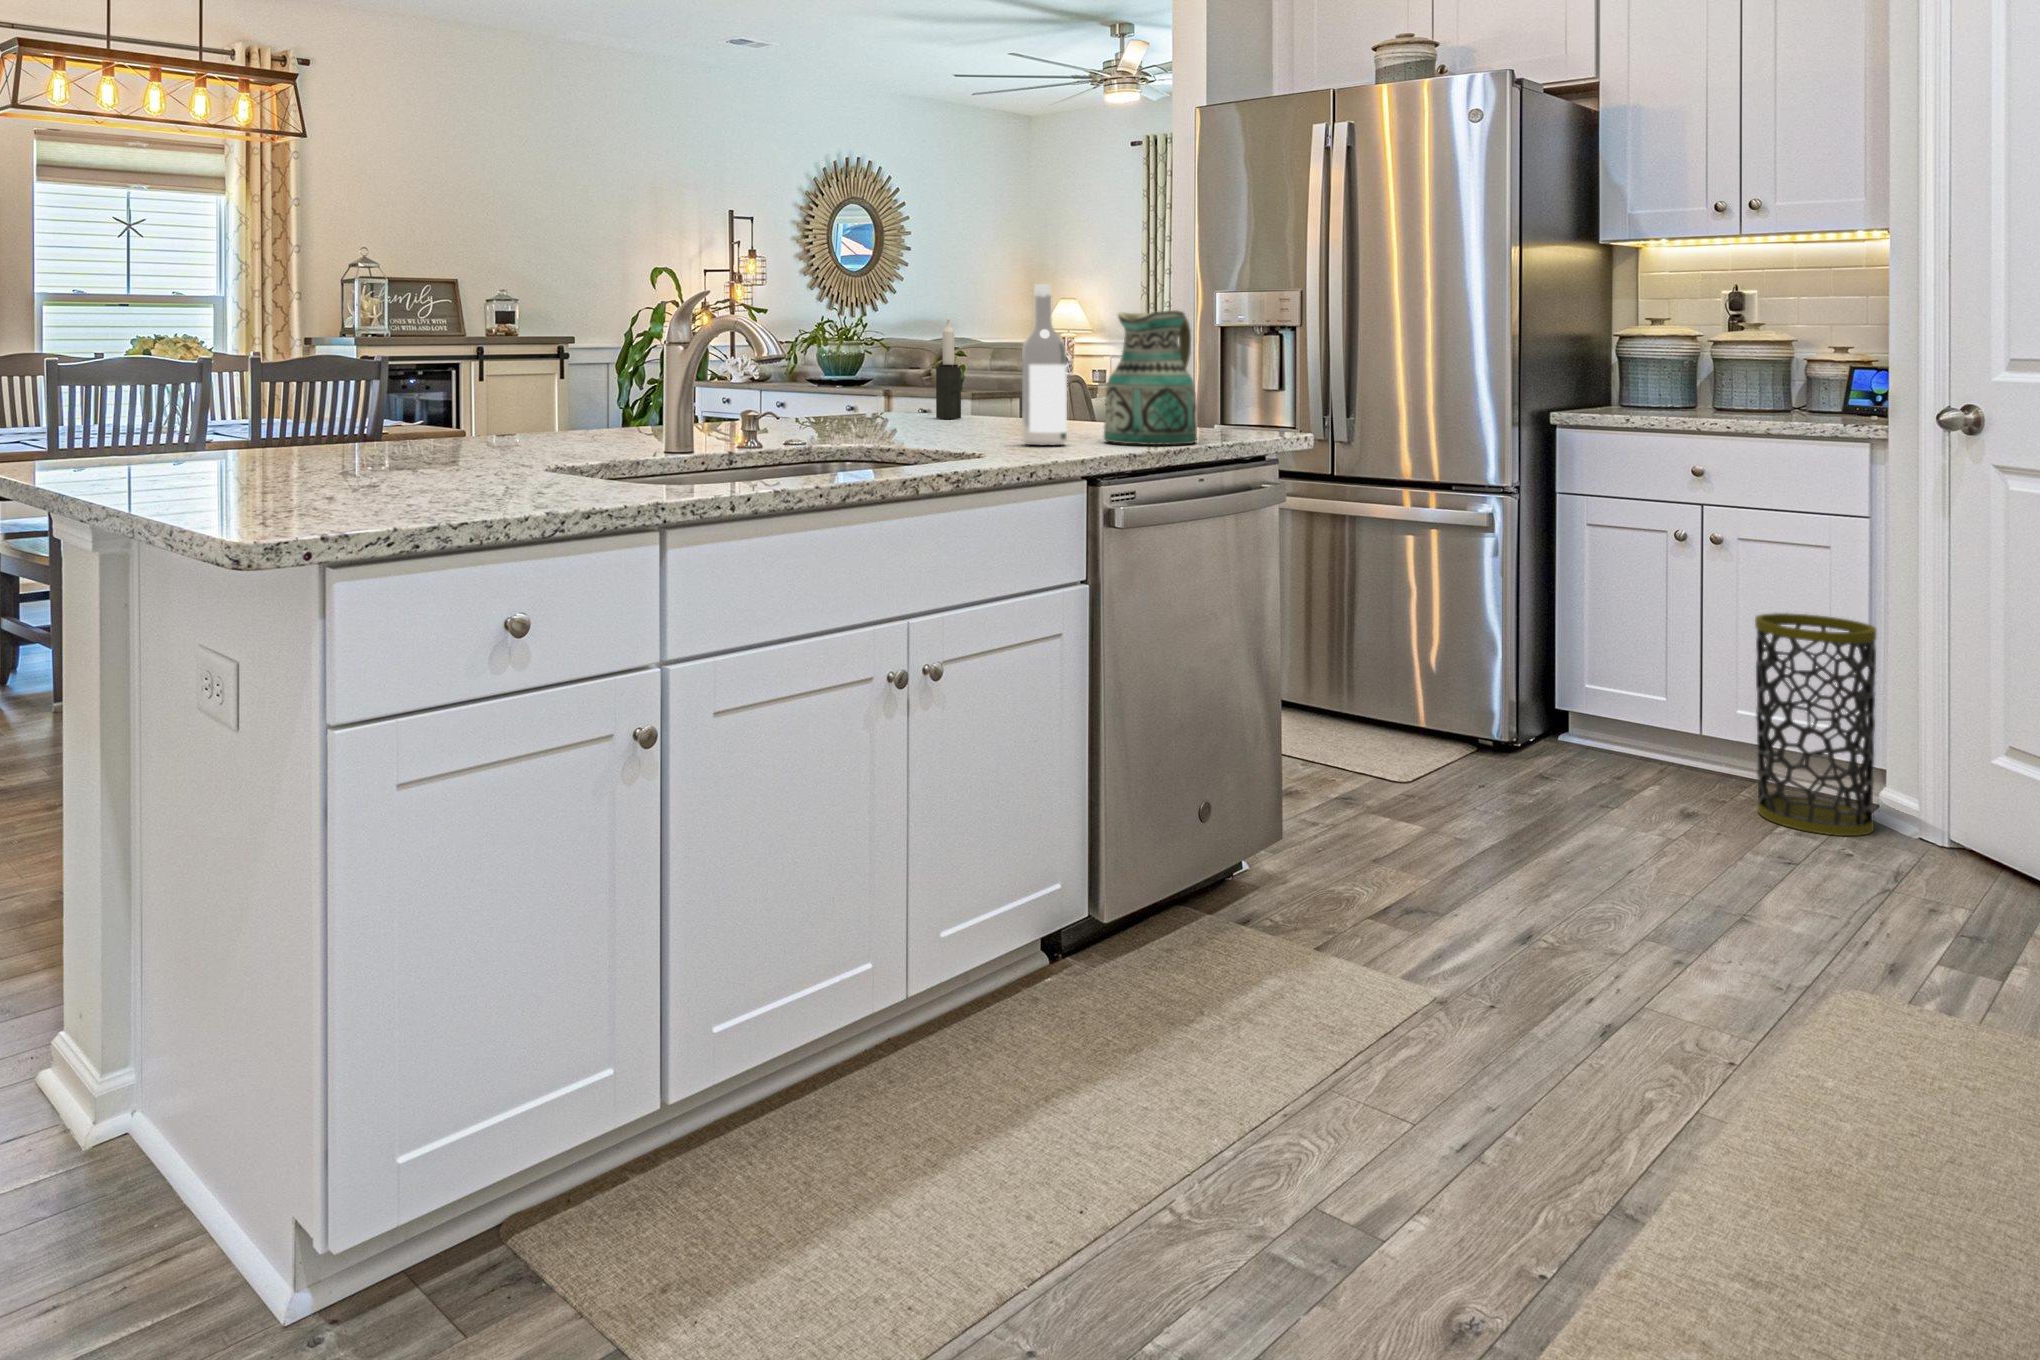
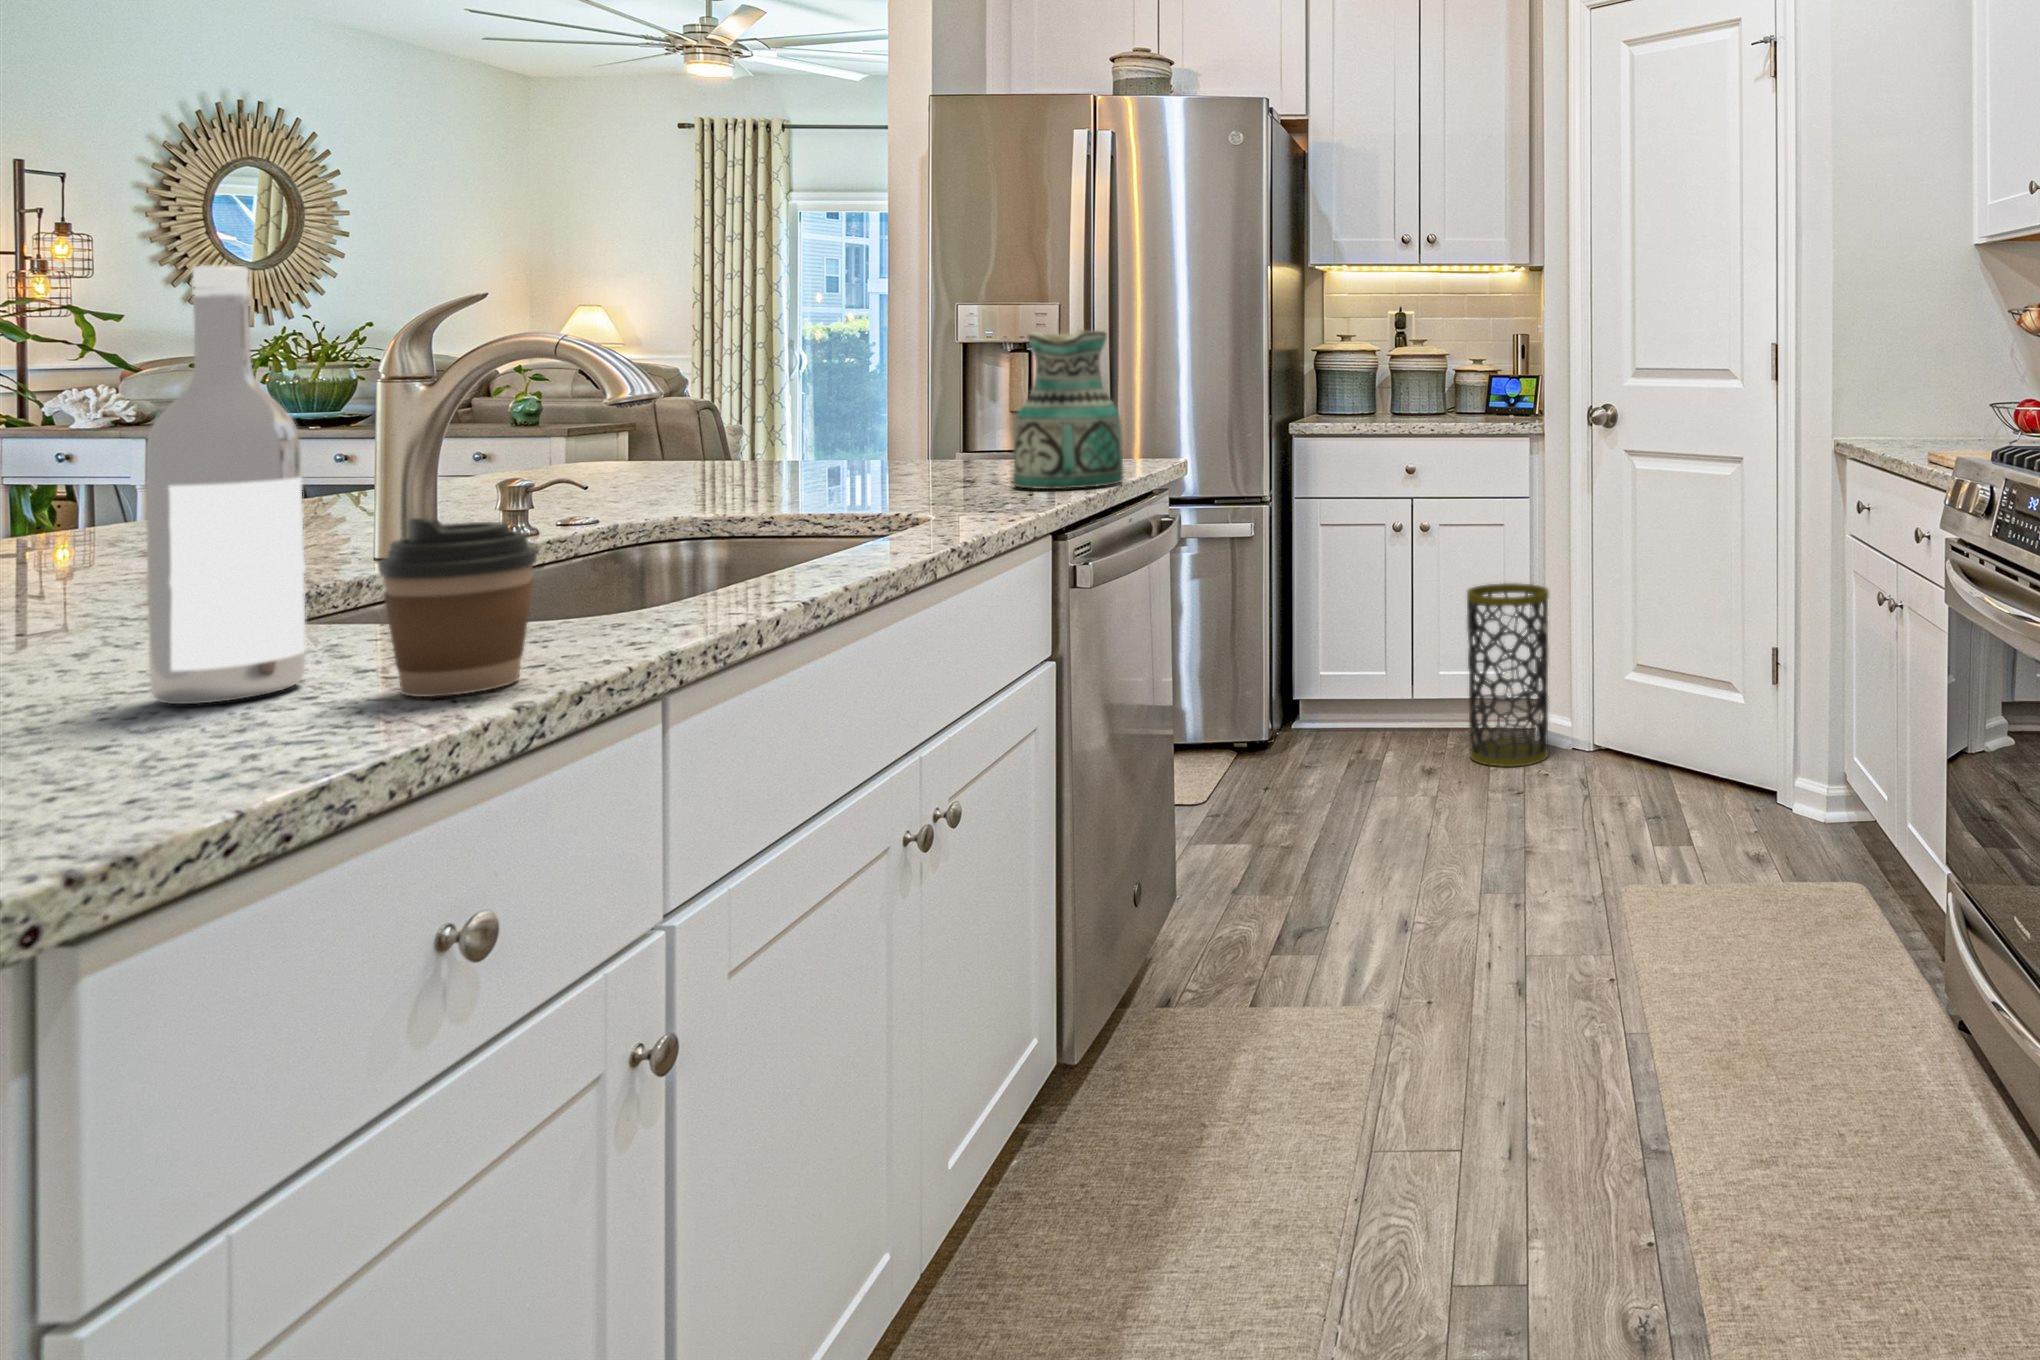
wine bottle: present [1022,284,1067,445] -> present [145,265,306,704]
candle: present [936,318,961,419] -> none [669,338,708,473]
coffee cup: none [510,407,582,504] -> present [378,518,538,697]

